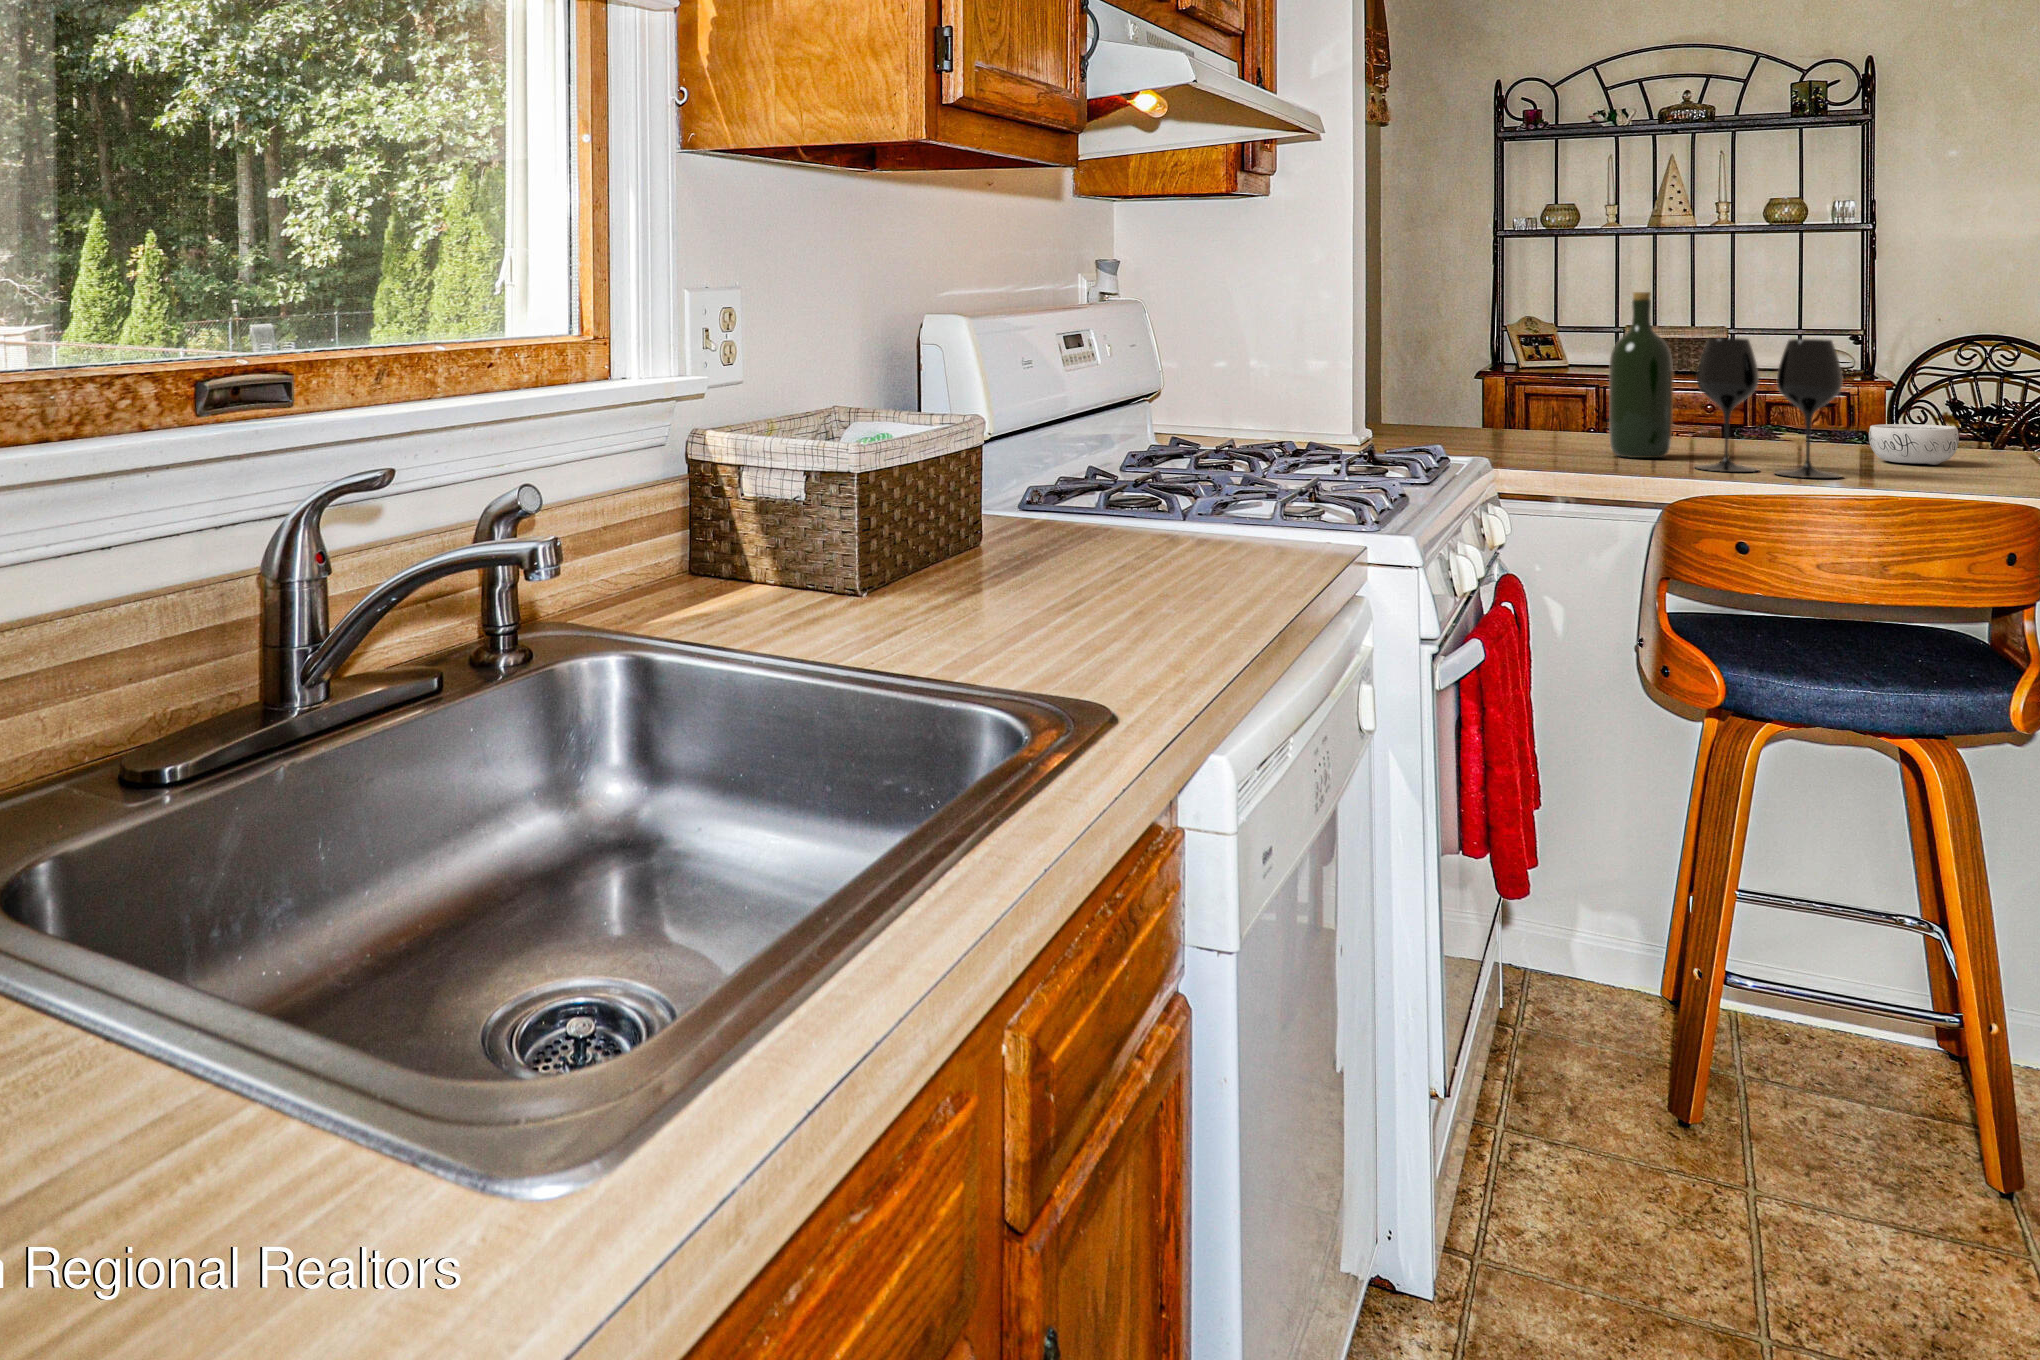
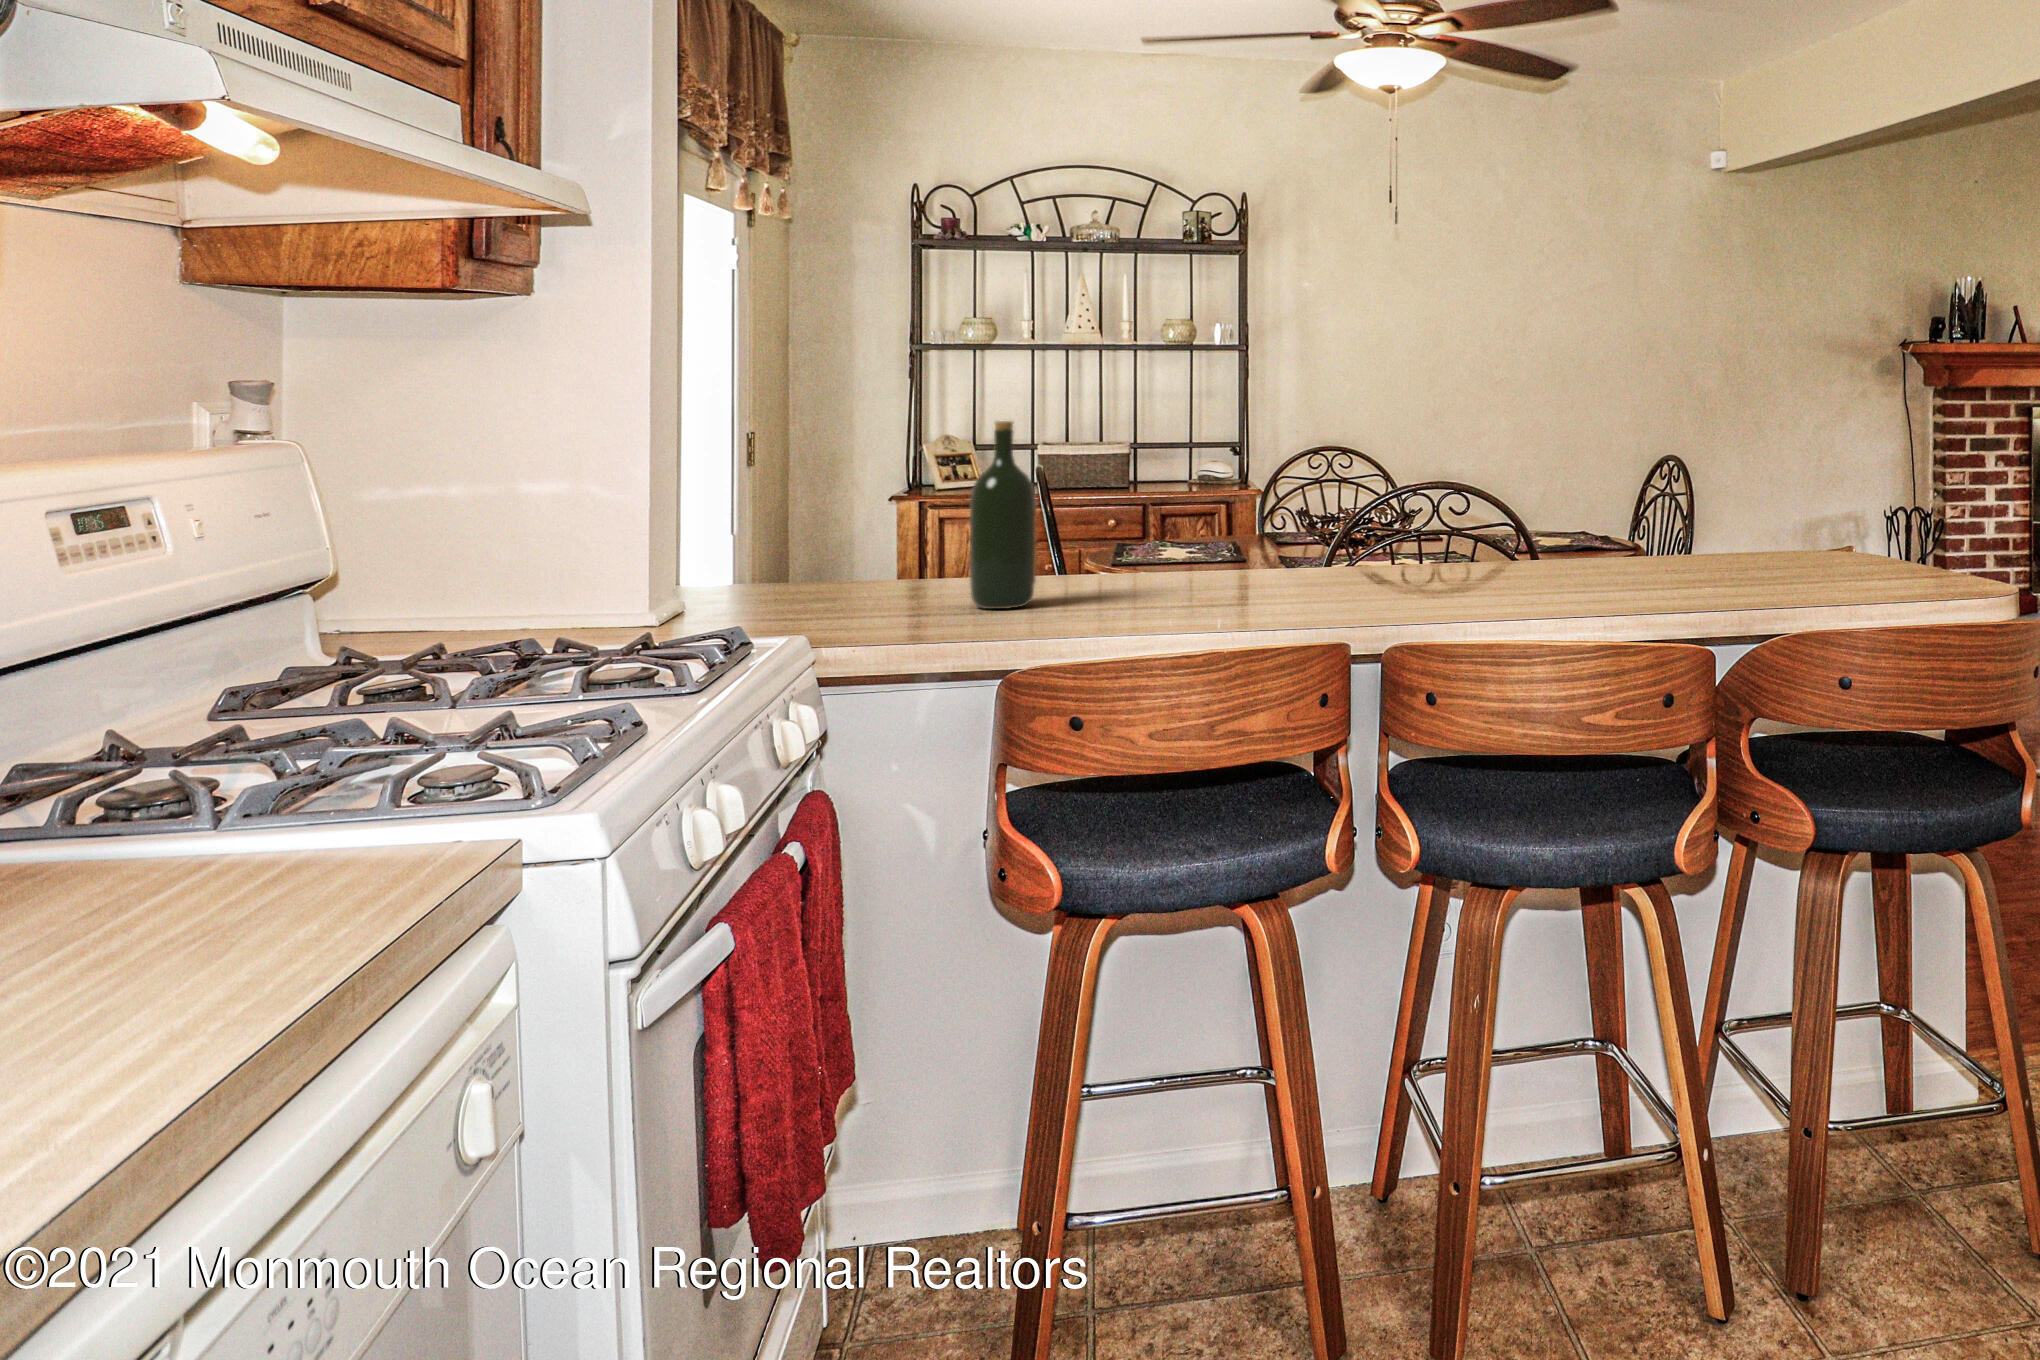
wine glass: present [1695,338,1842,478] -> none [1053,473,1192,622]
decorative bowl: present [1869,424,1959,465] -> none [1221,550,1294,591]

